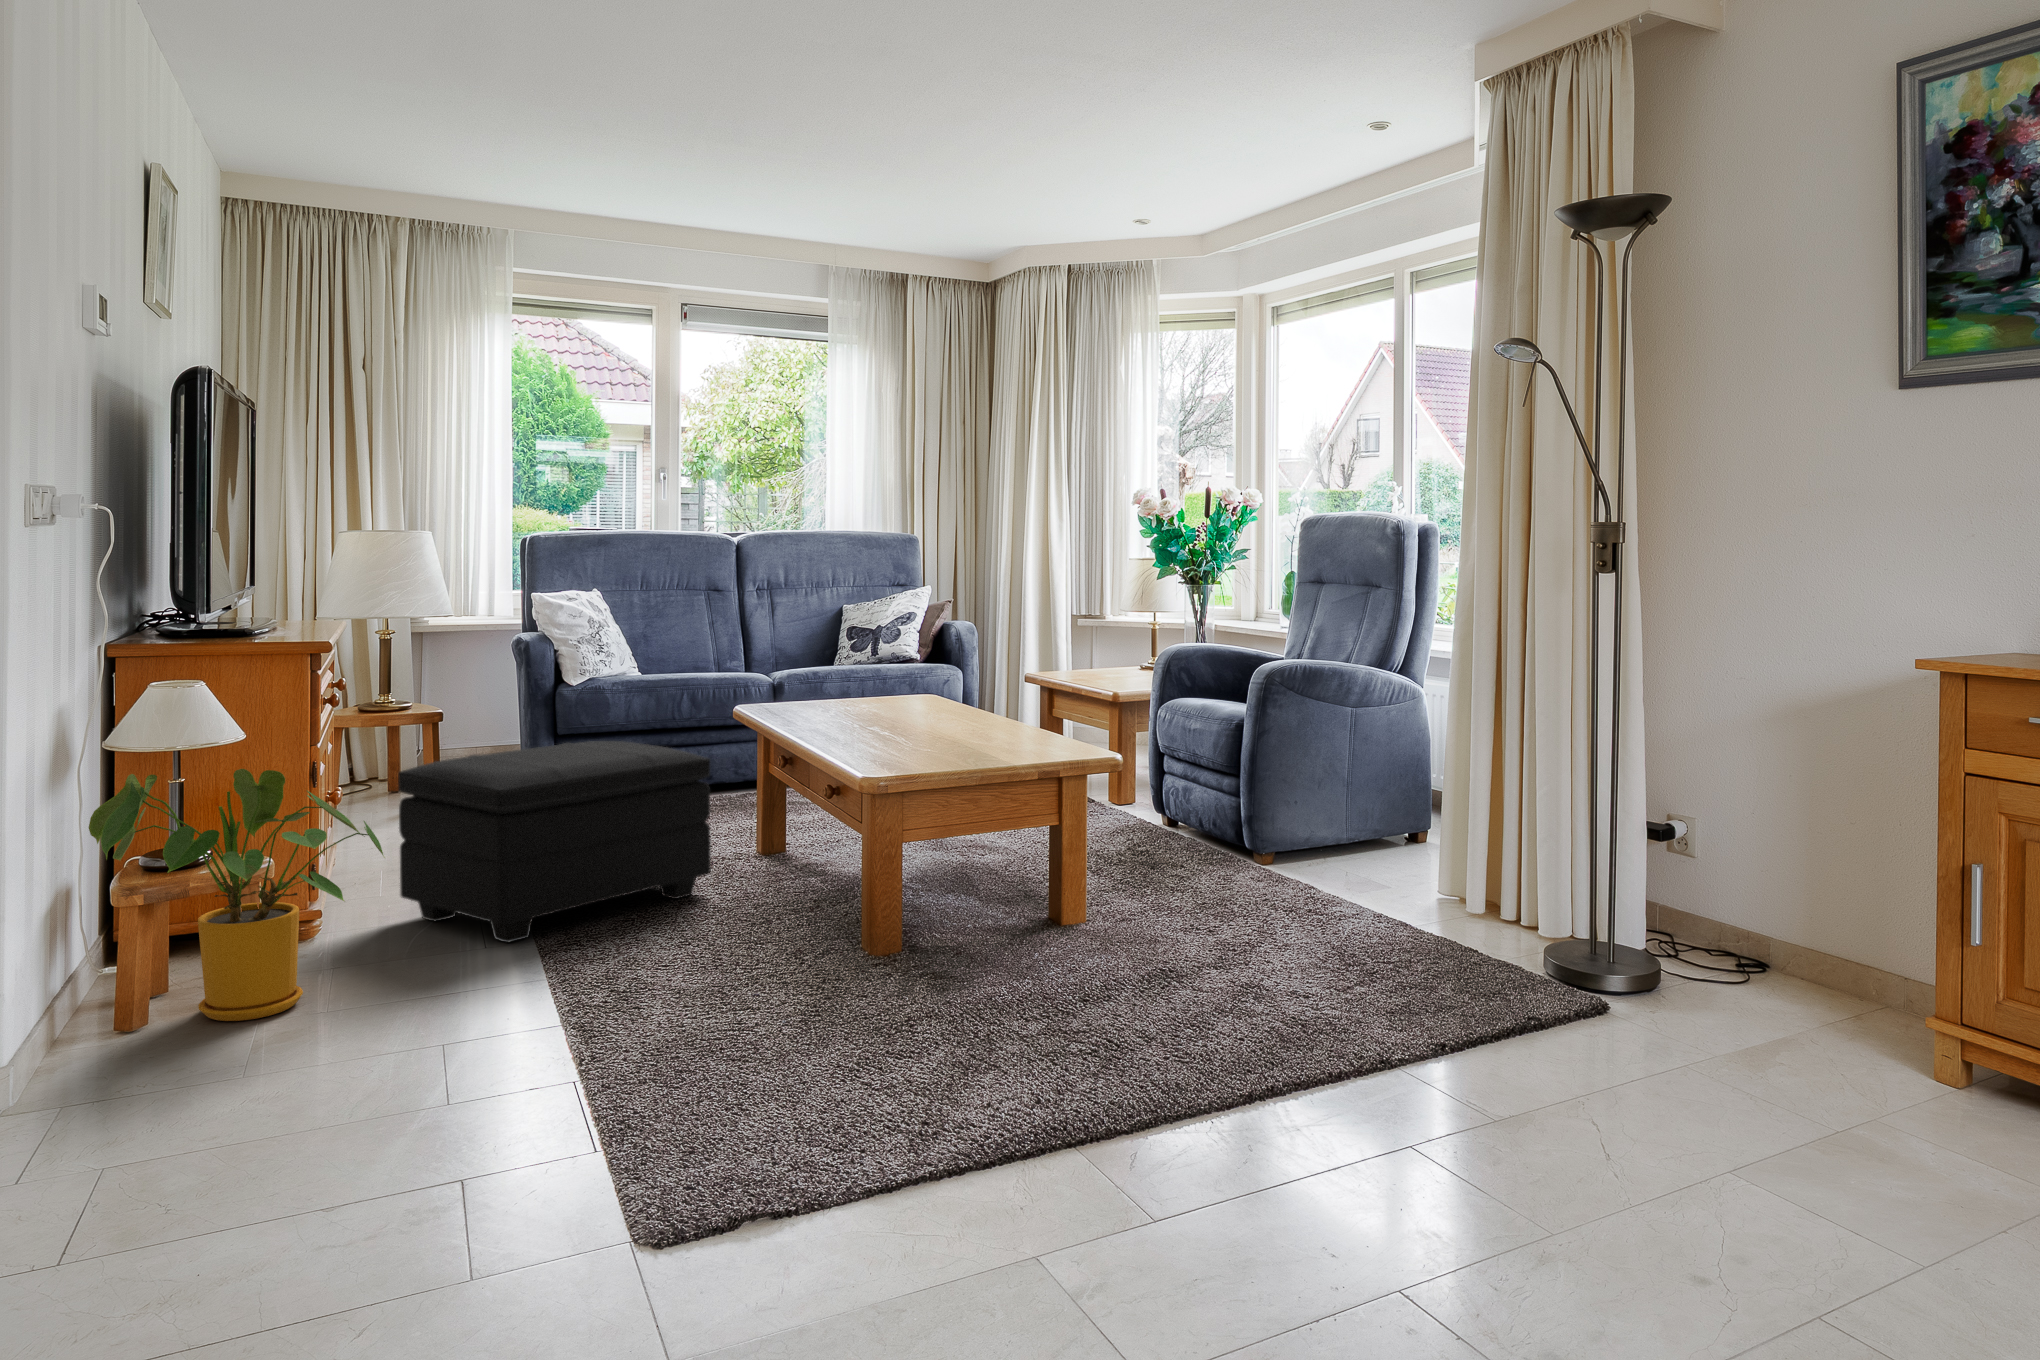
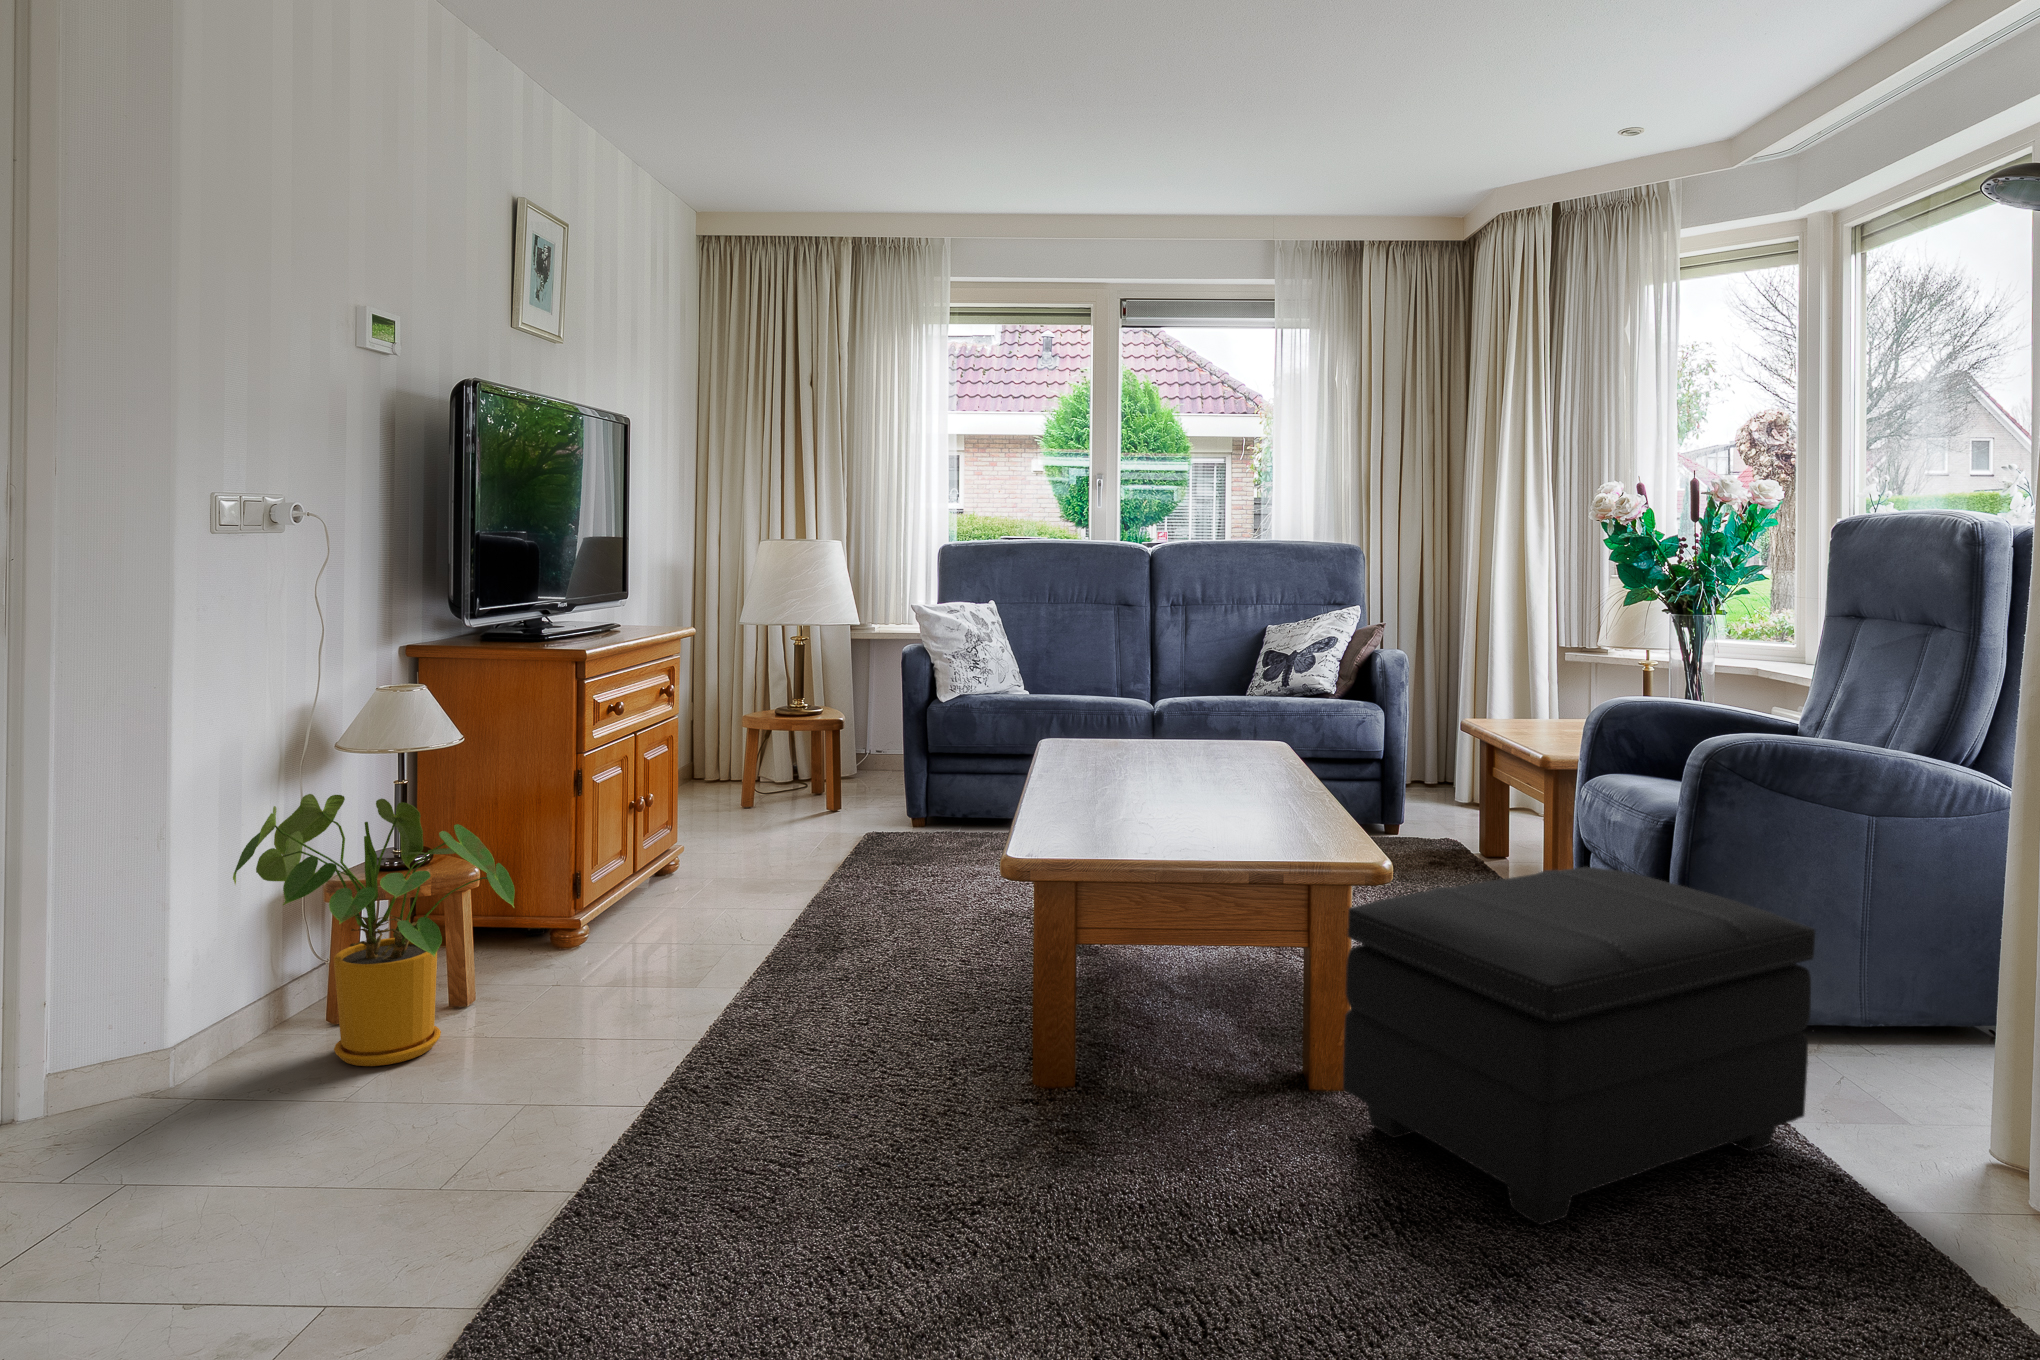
footstool: present [398,741,711,943] -> present [1343,867,1815,1225]

